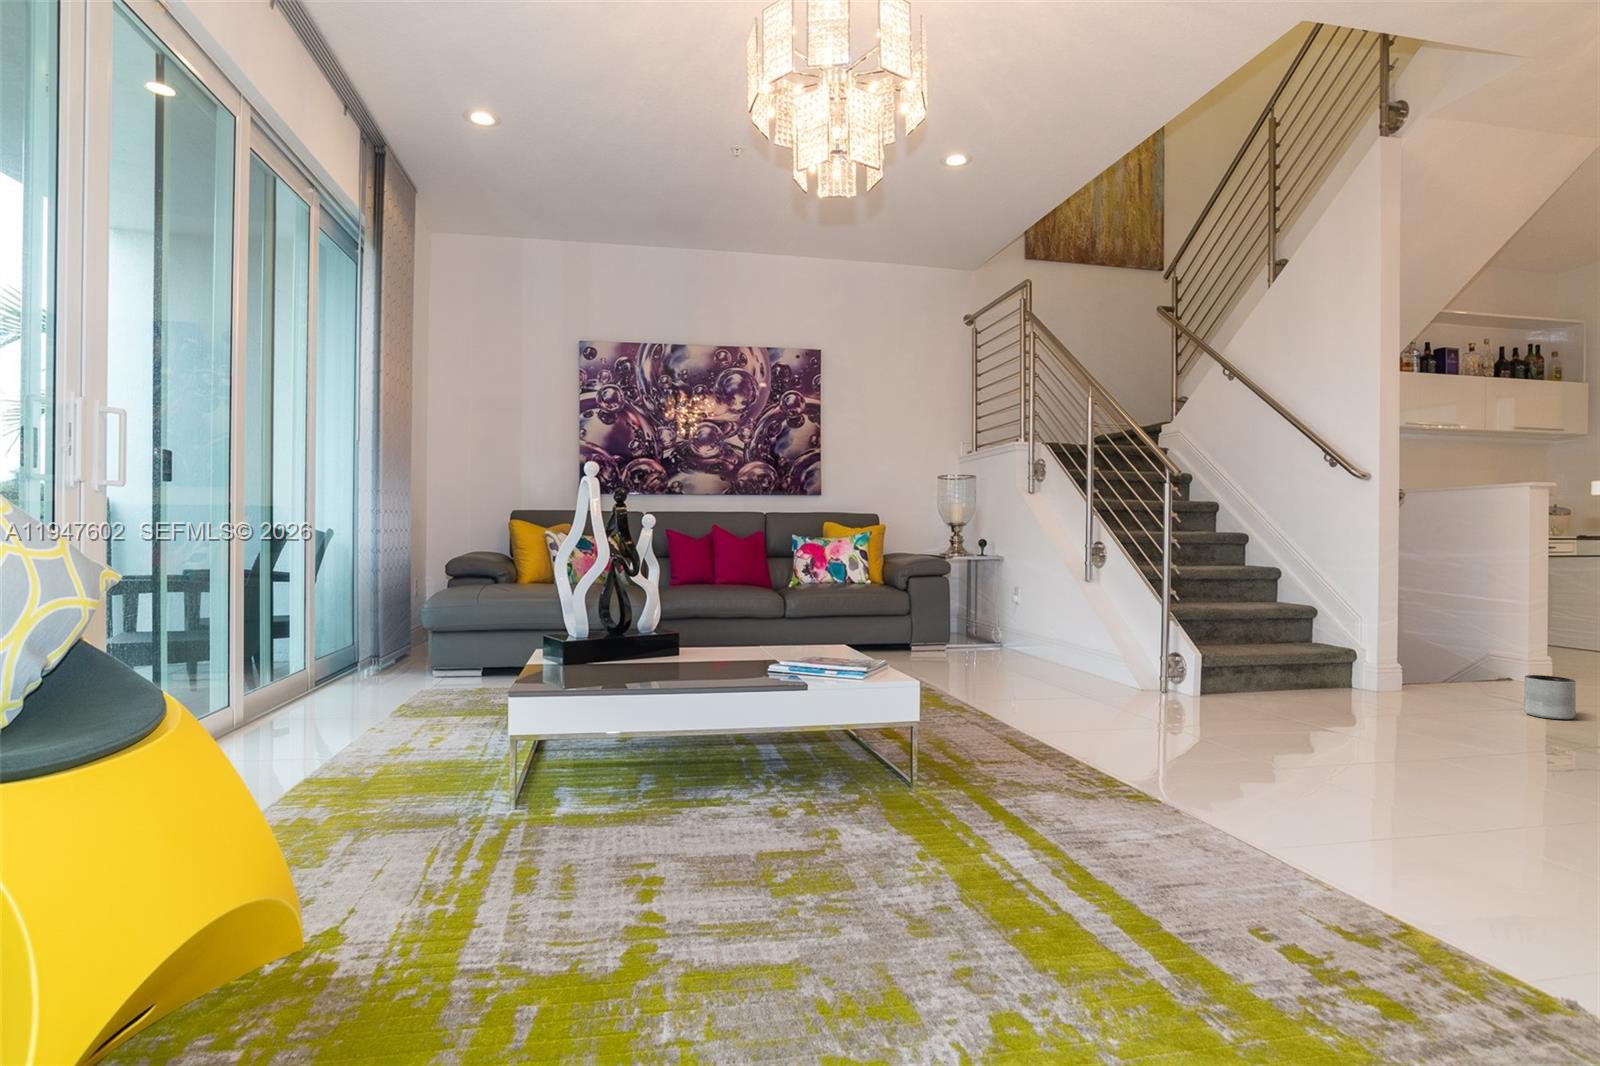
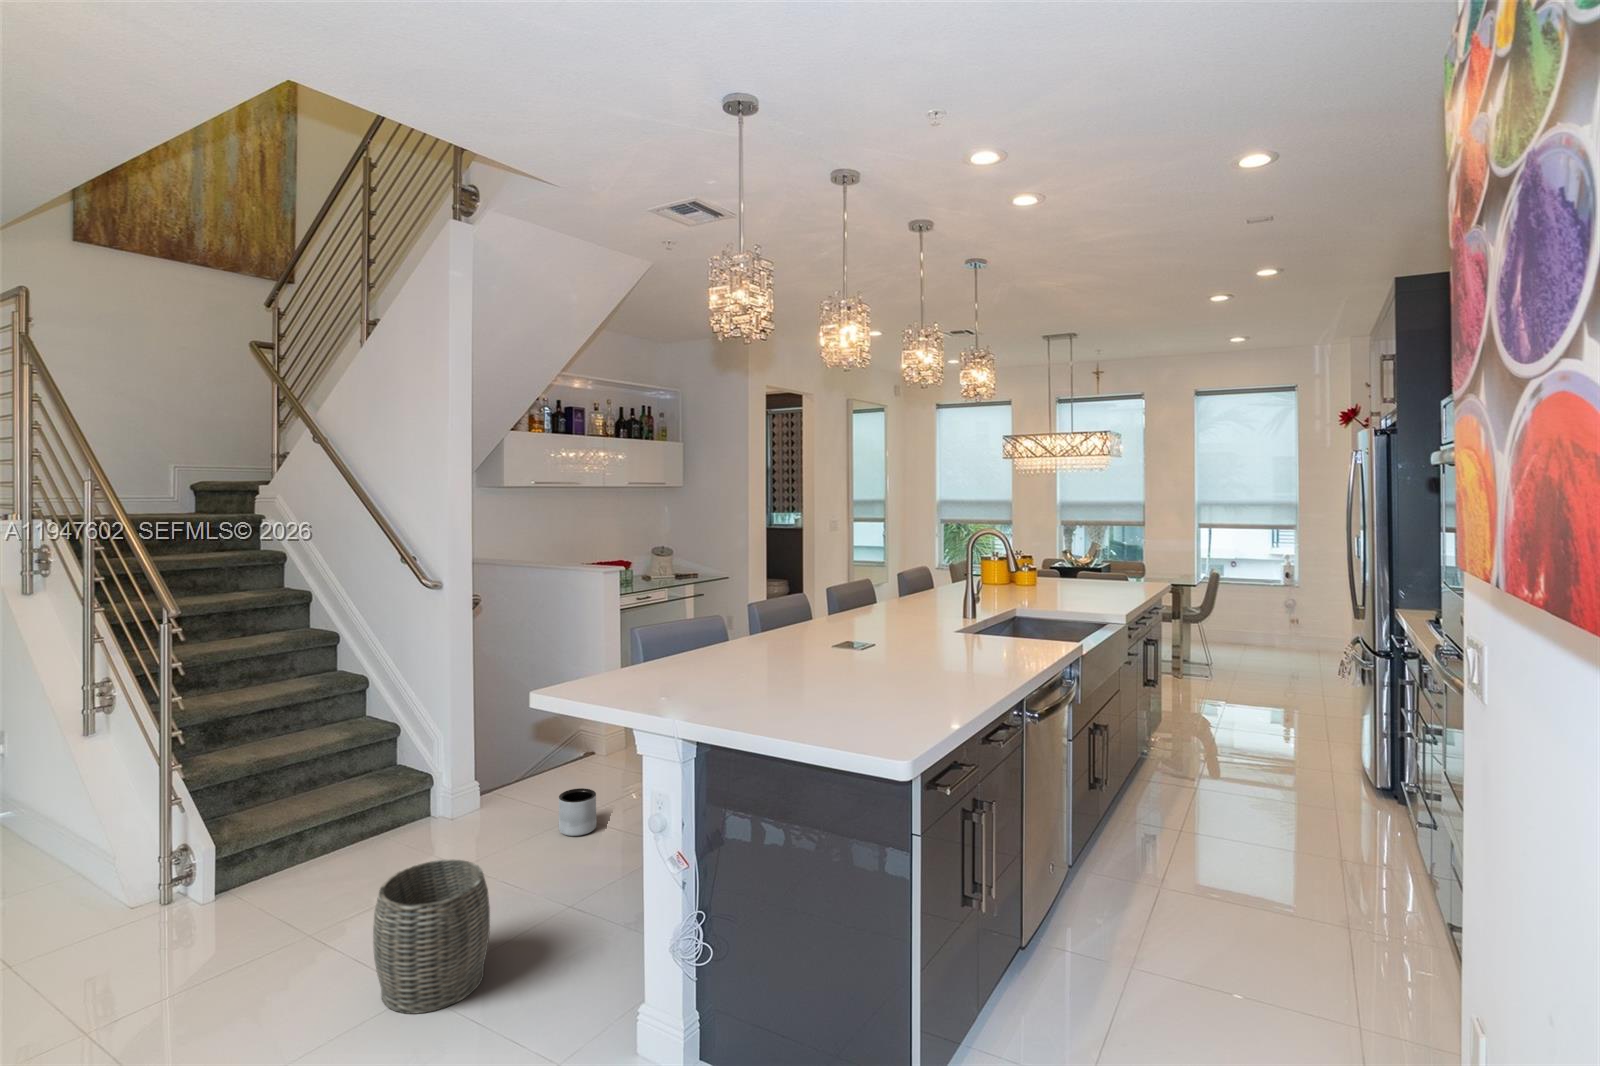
woven basket: none [1399,654,1520,767] -> present [373,860,490,1014]

